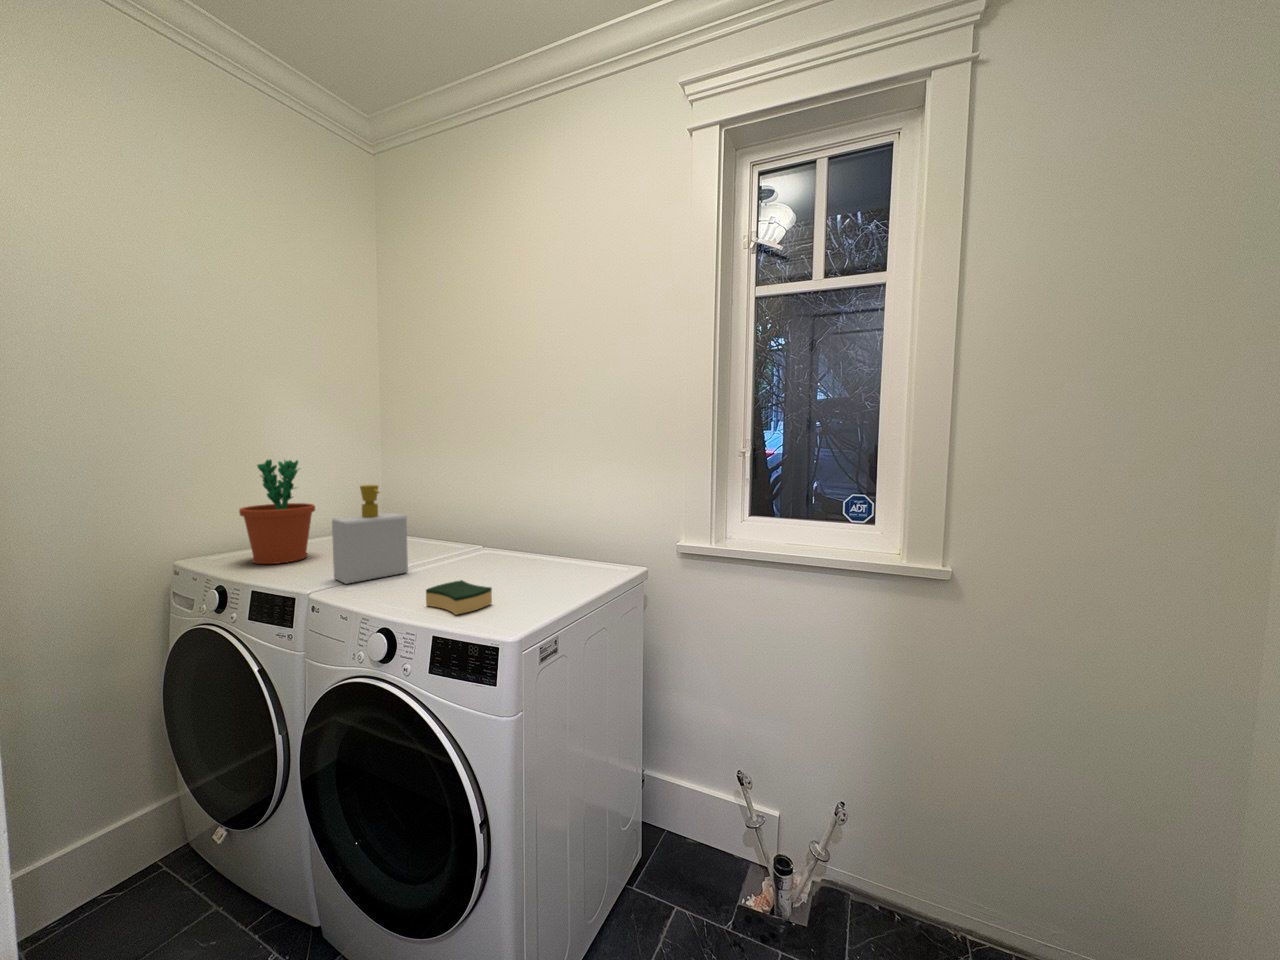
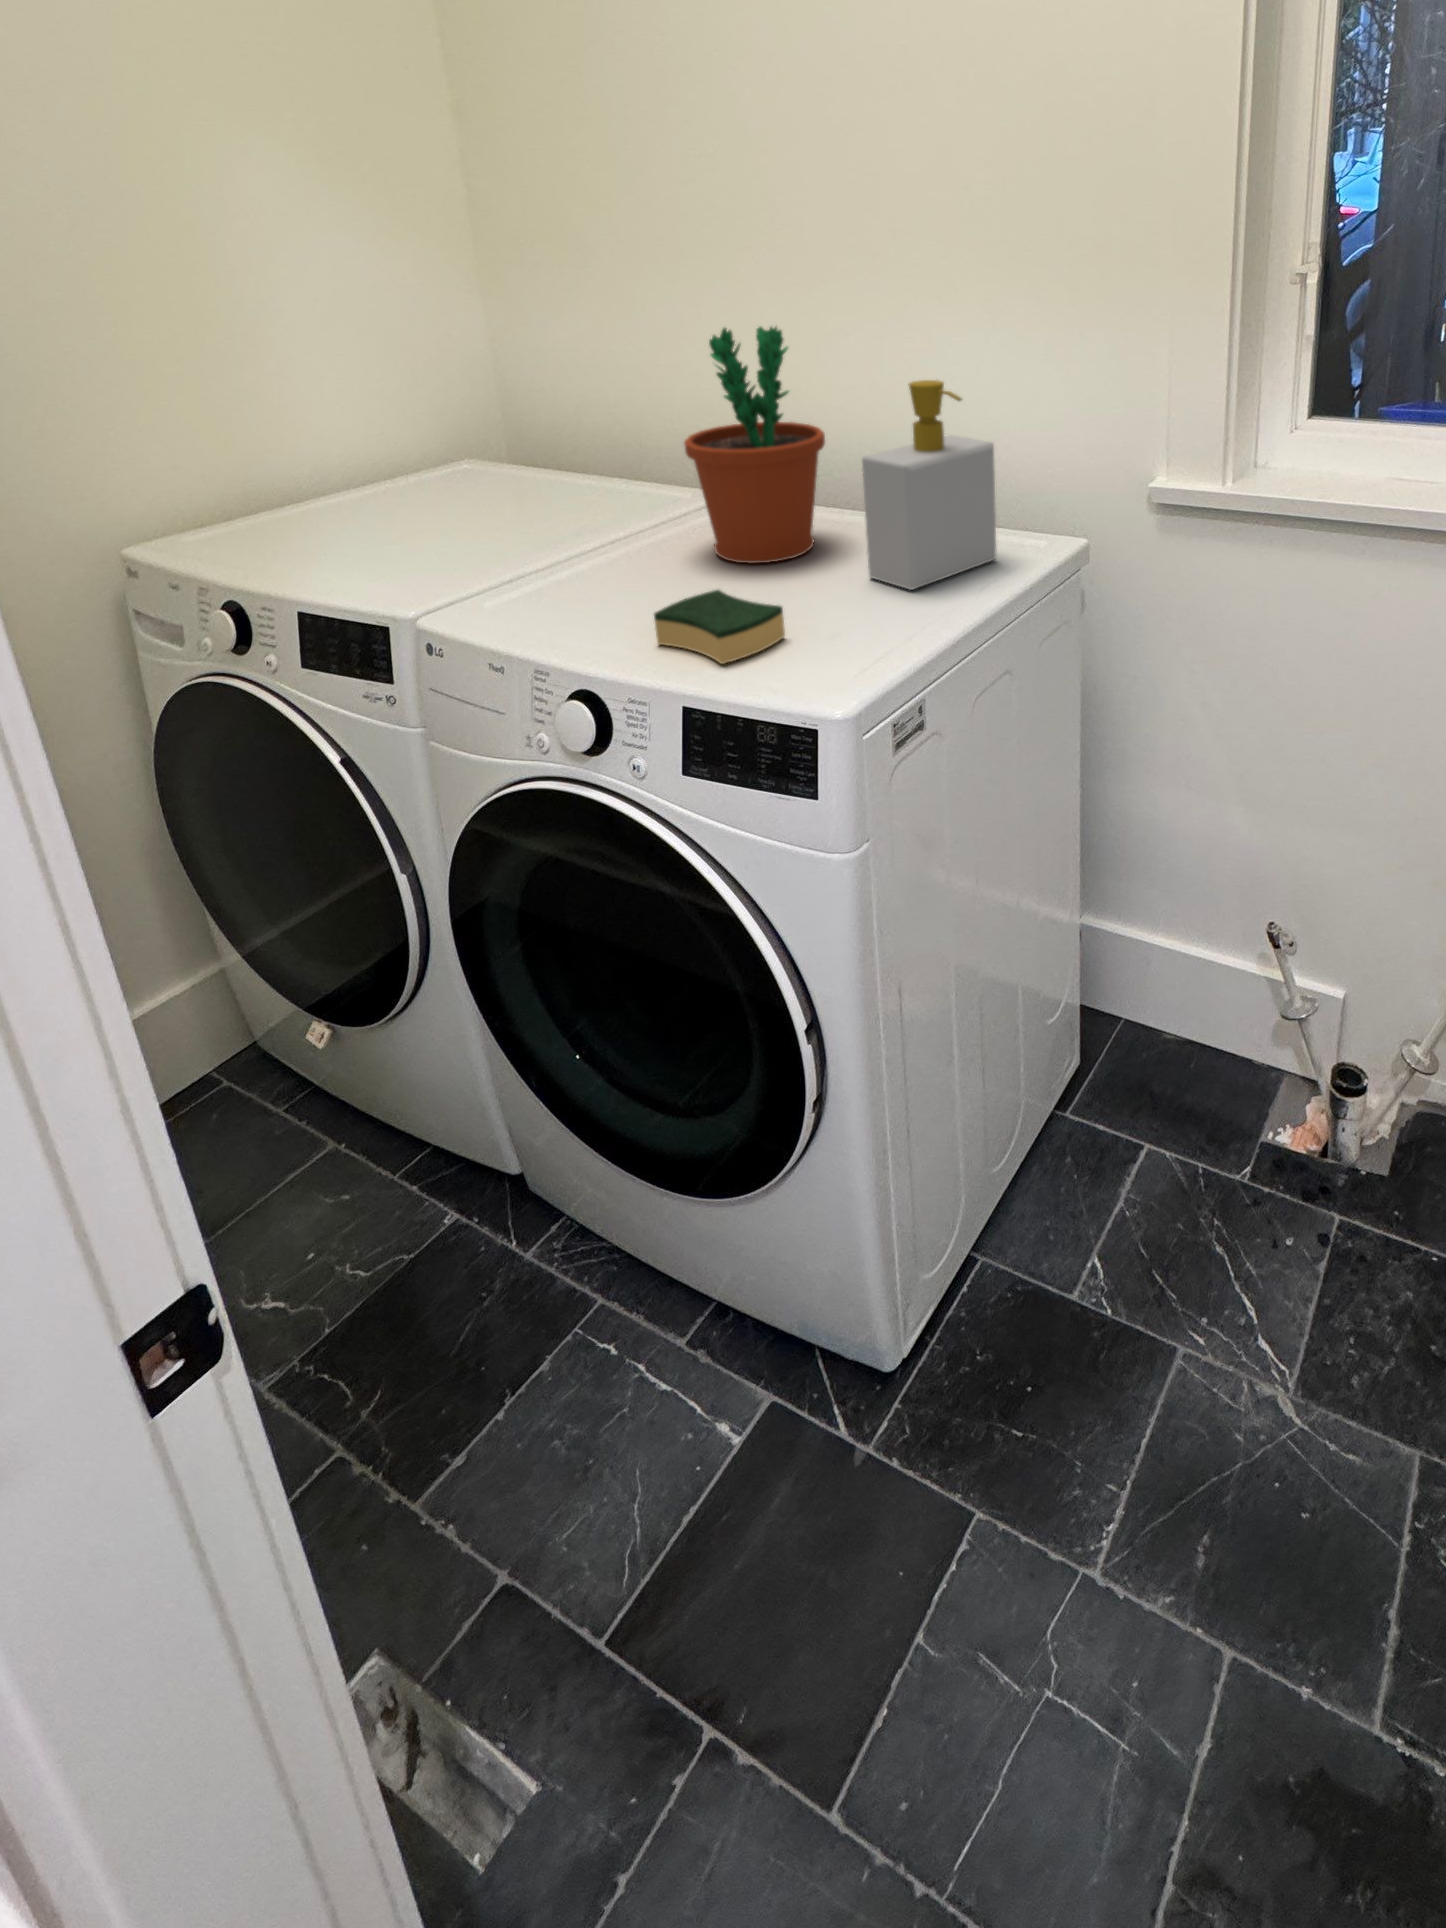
flower pot: present [239,459,315,564] -> present [684,327,825,563]
soap bottle: present [332,485,408,584] -> present [862,380,997,590]

